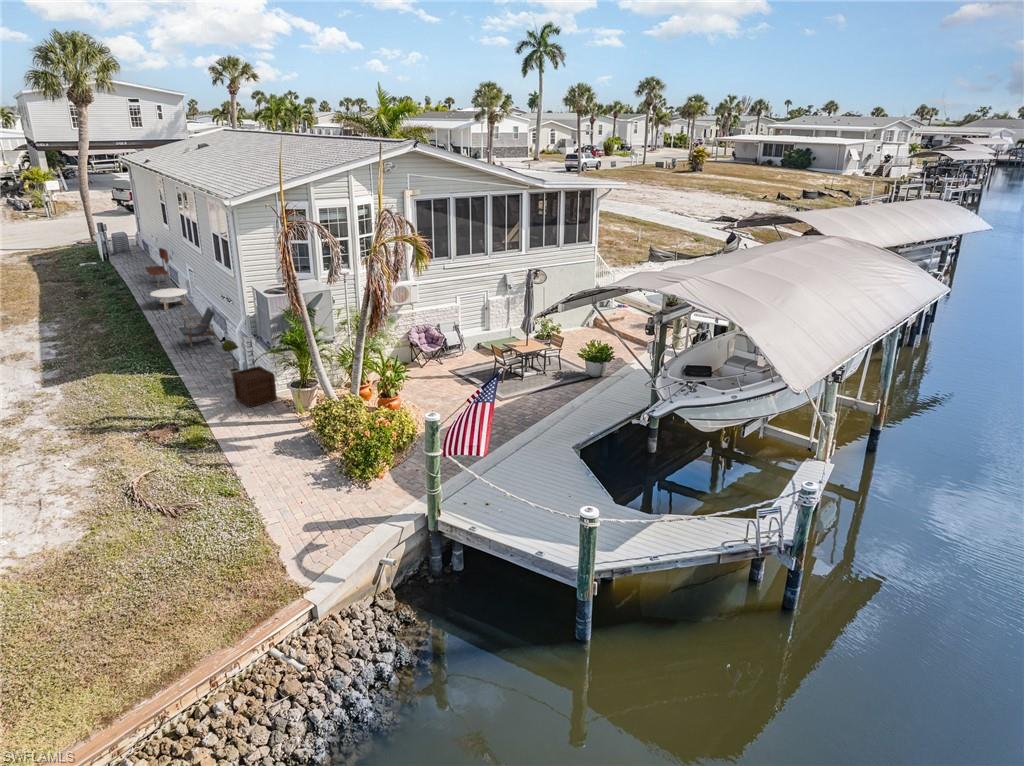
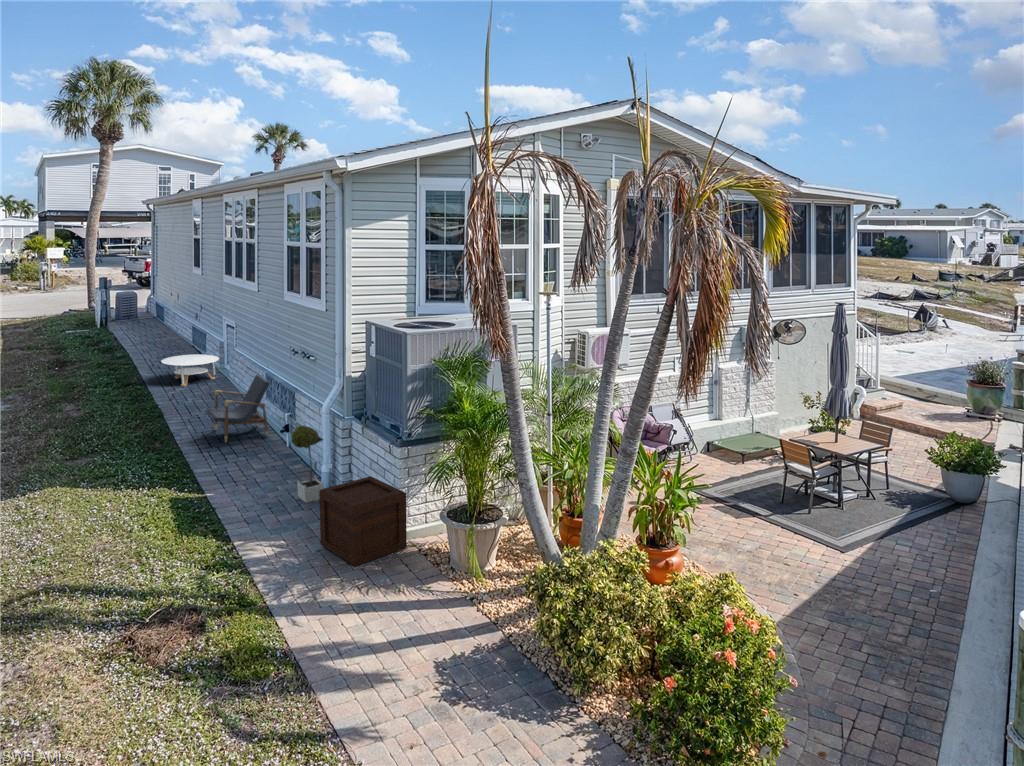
bench: present [146,248,171,287] -> none [157,301,193,358]

